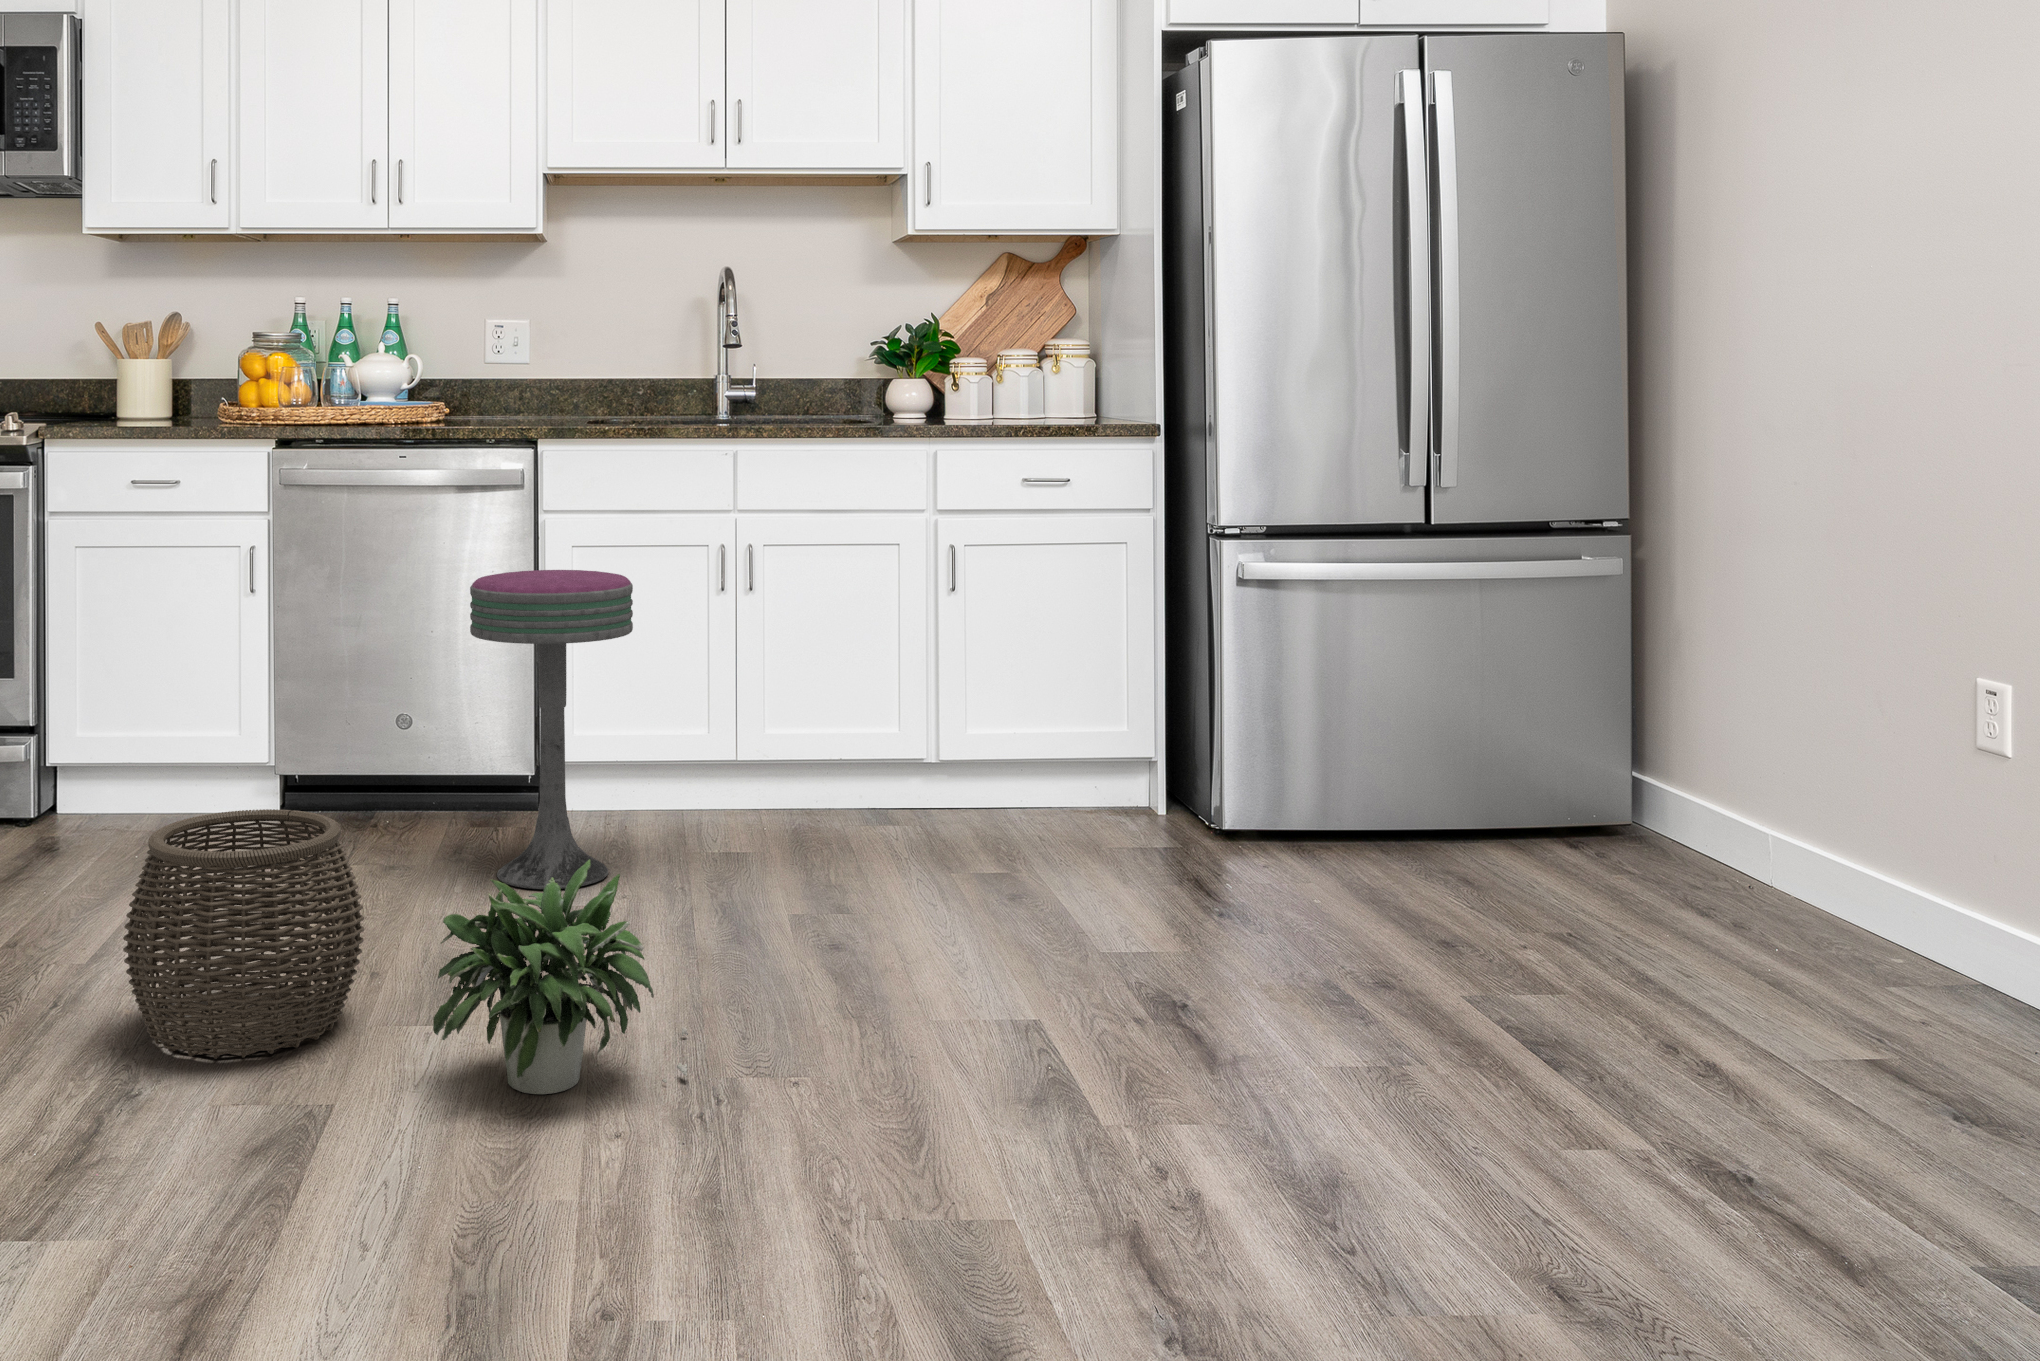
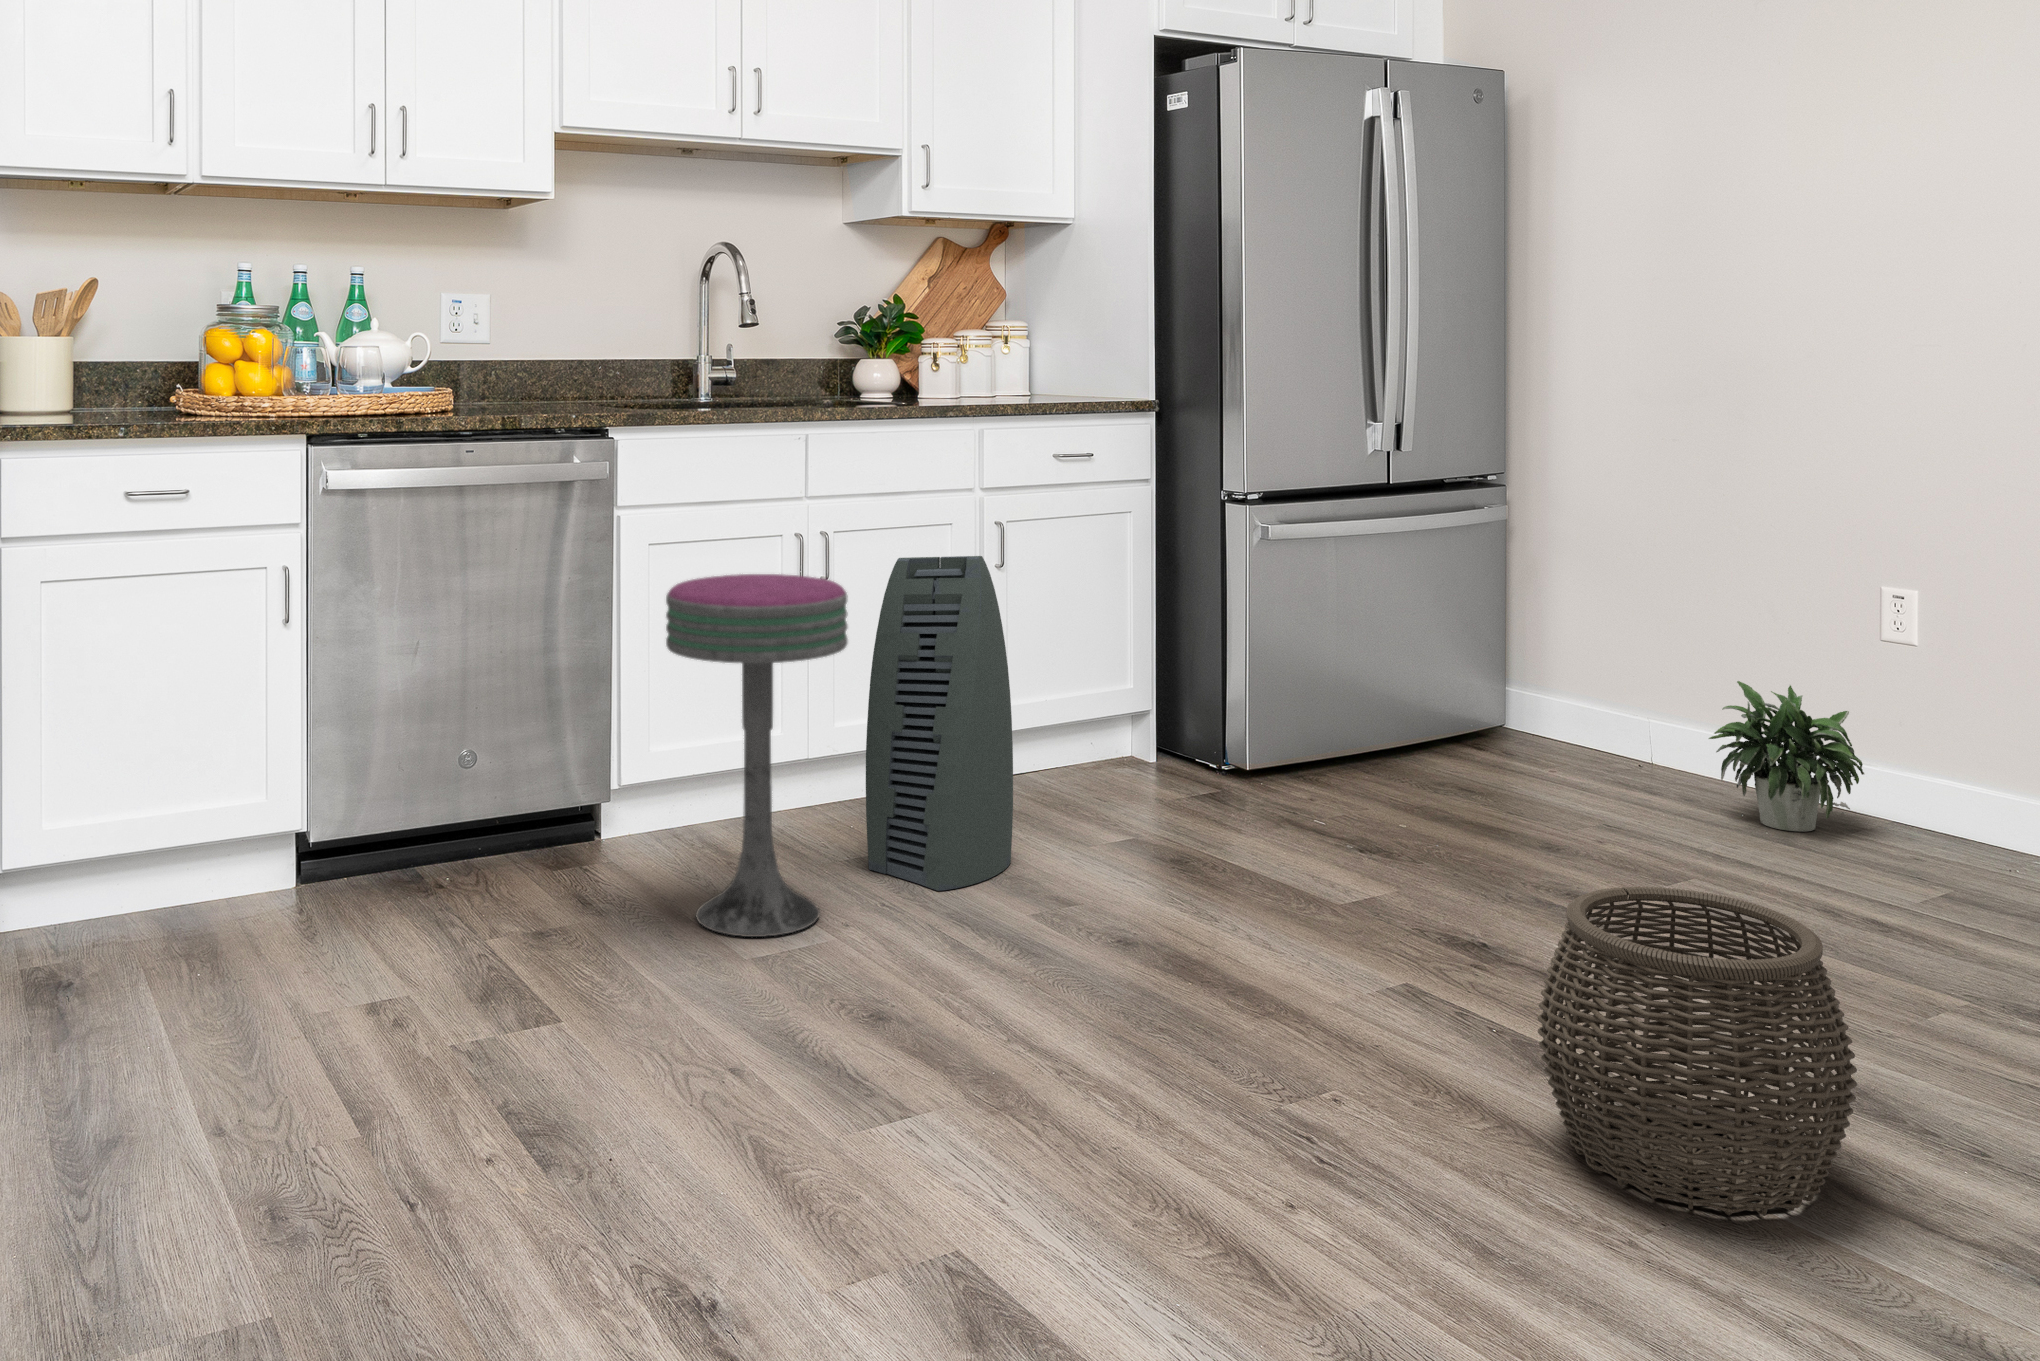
air purifier: none [697,565,847,880] -> present [866,556,1013,891]
woven basket: present [123,809,364,1059] -> present [1538,887,1857,1216]
potted plant: present [433,859,688,1094] -> present [1709,681,1864,832]

